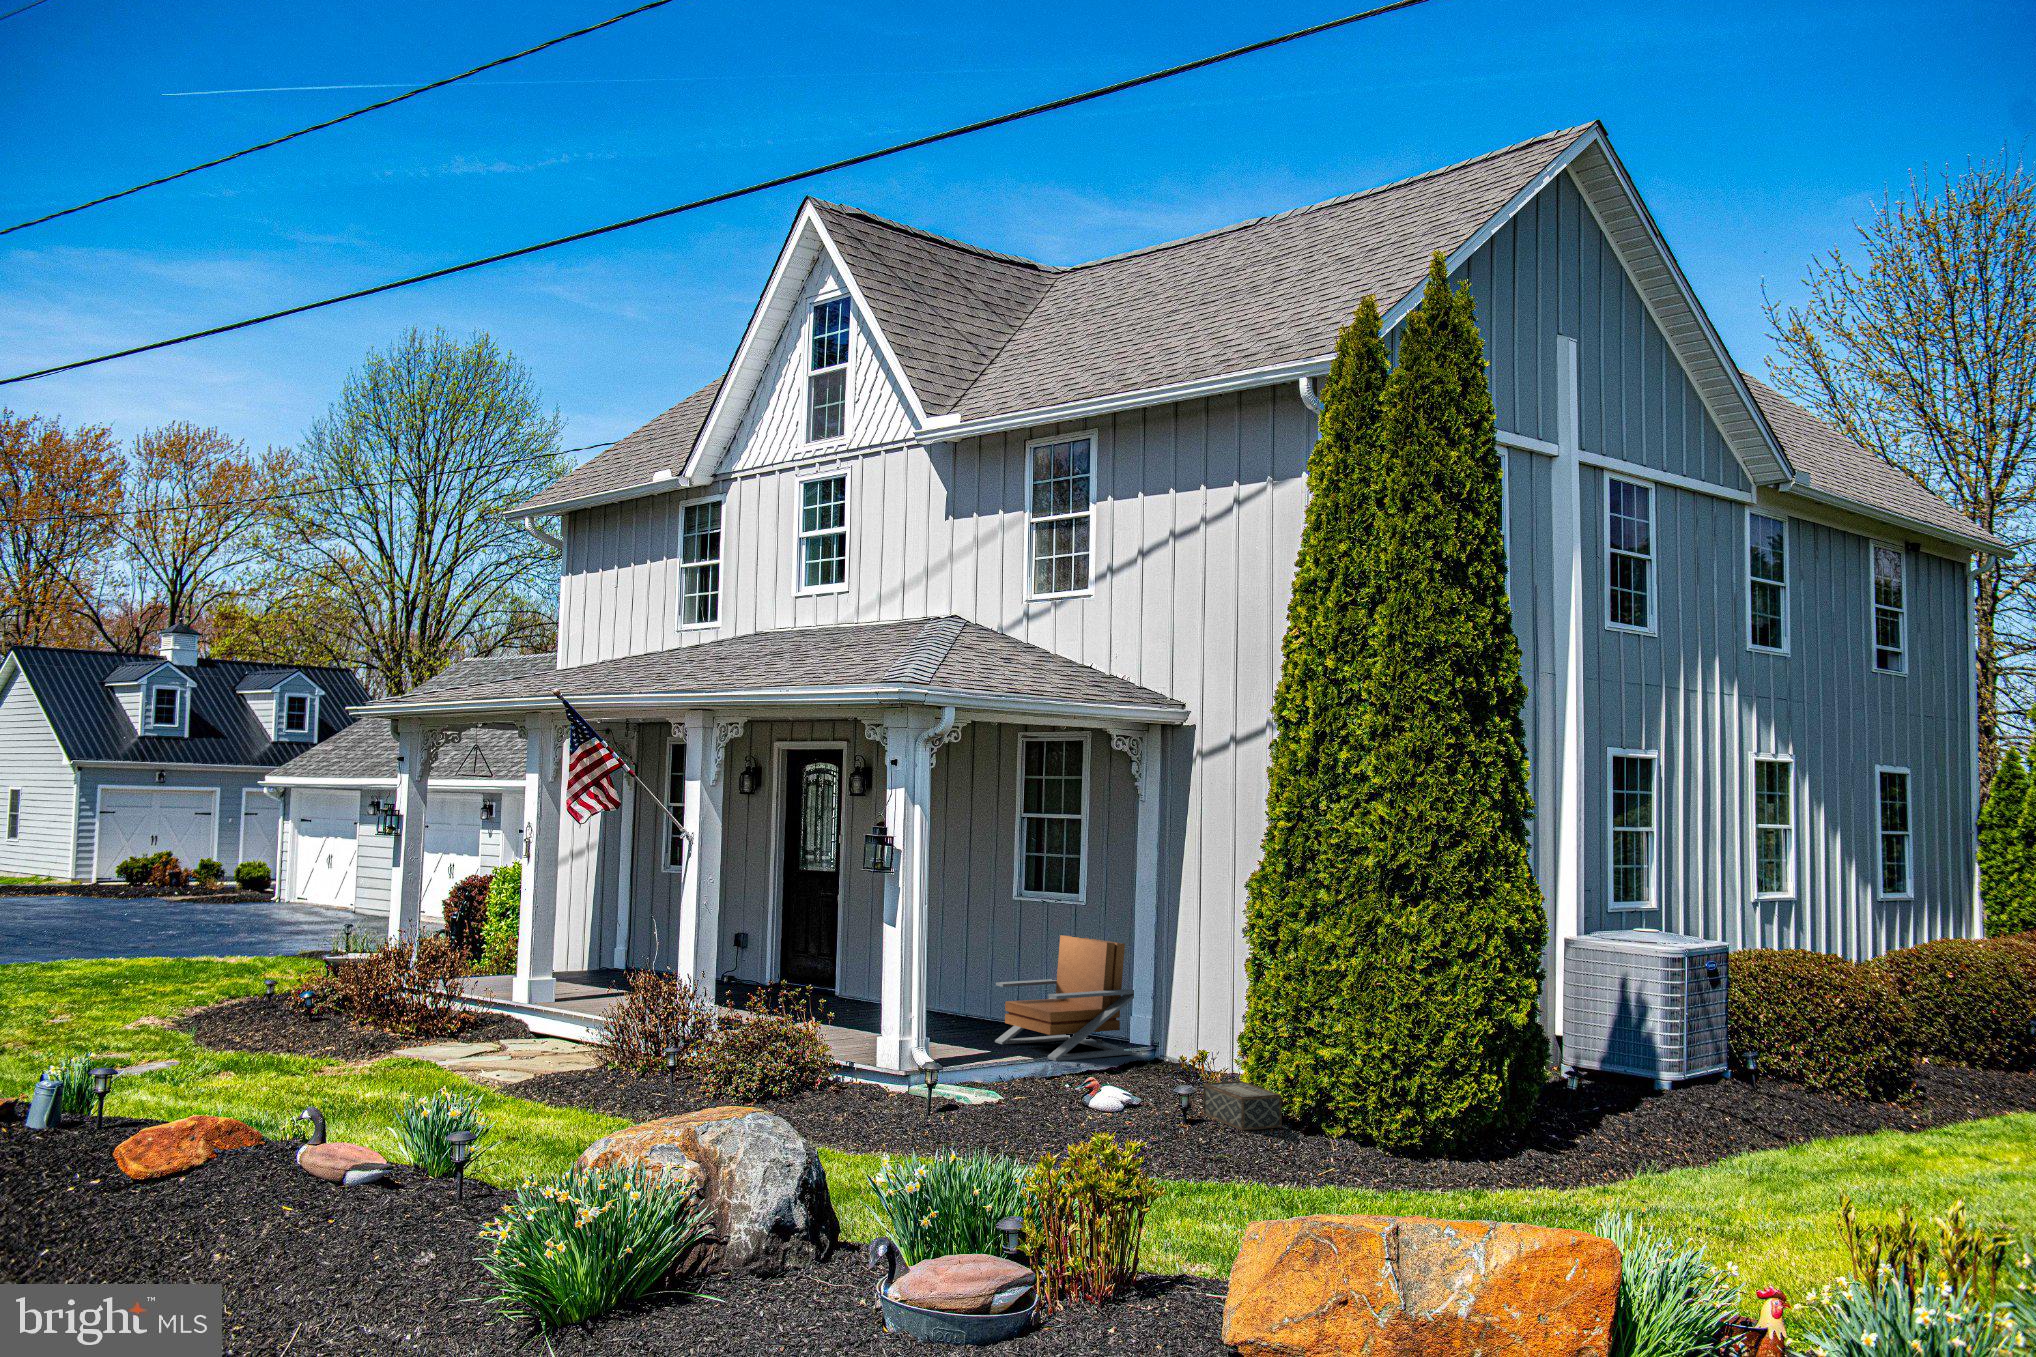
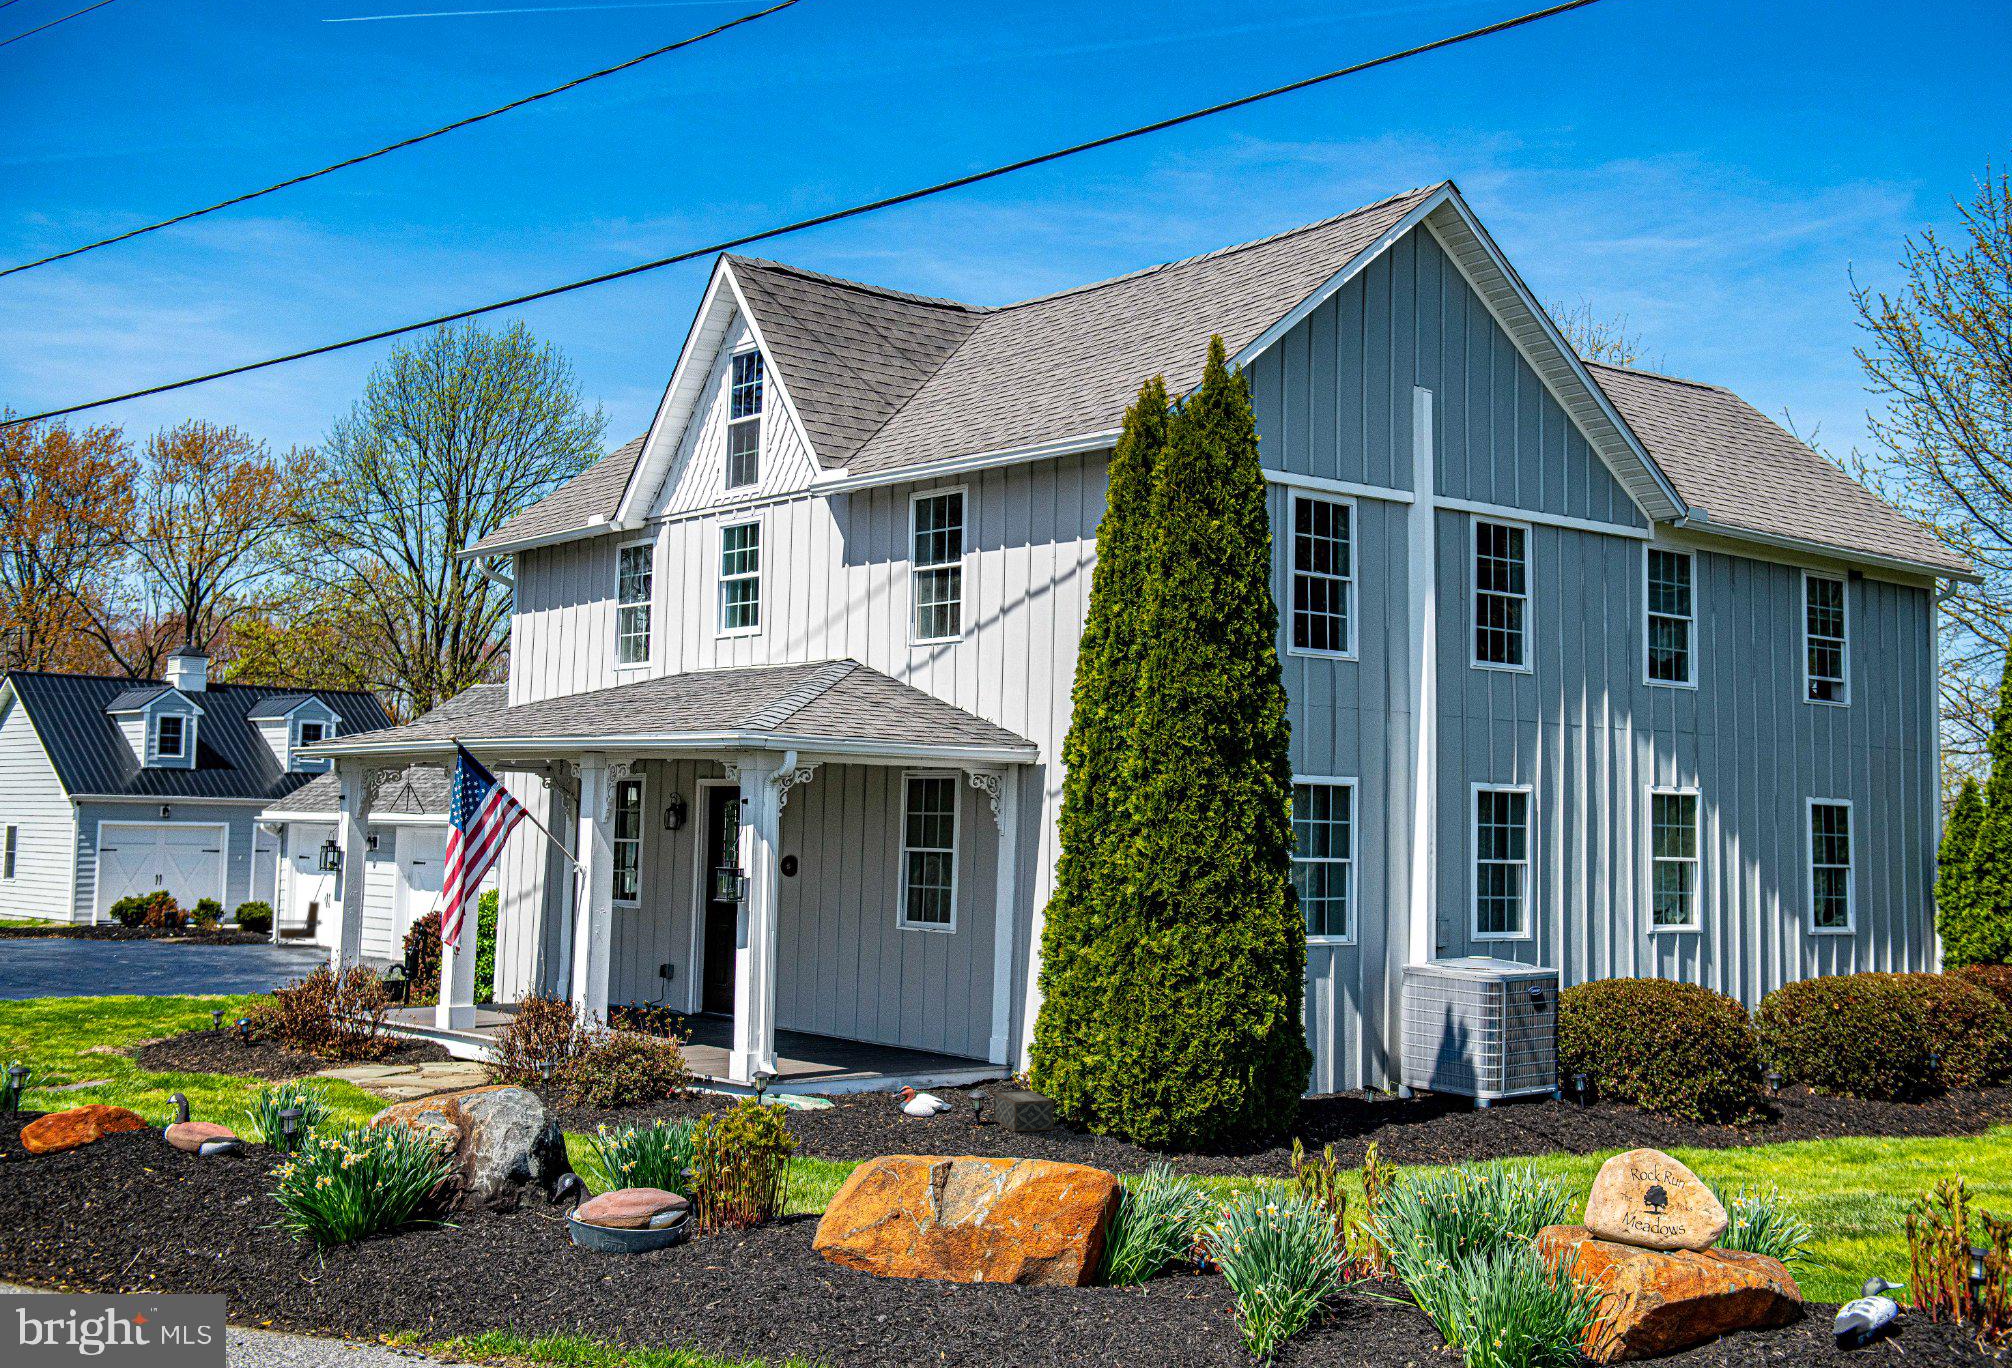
lounge chair: present [995,935,1137,1061] -> present [278,901,321,949]

